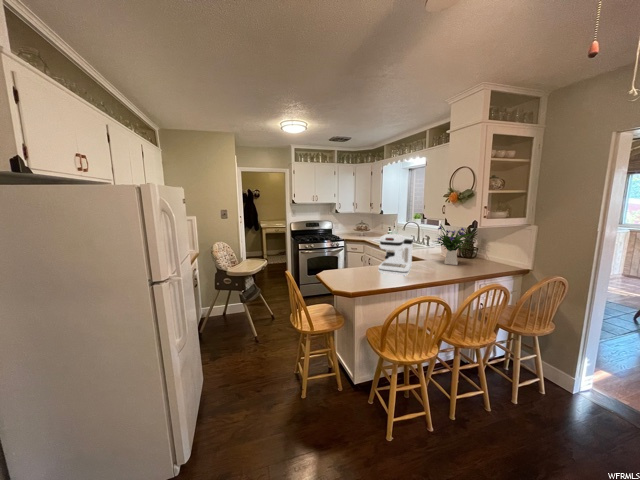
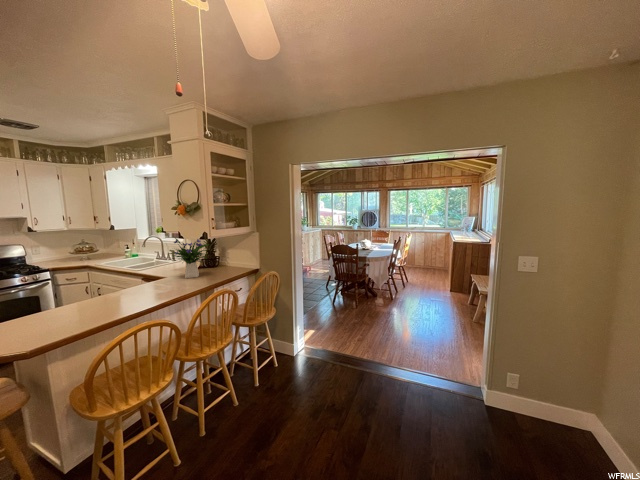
coffee maker: present [379,234,413,276] -> none [87,255,142,307]

